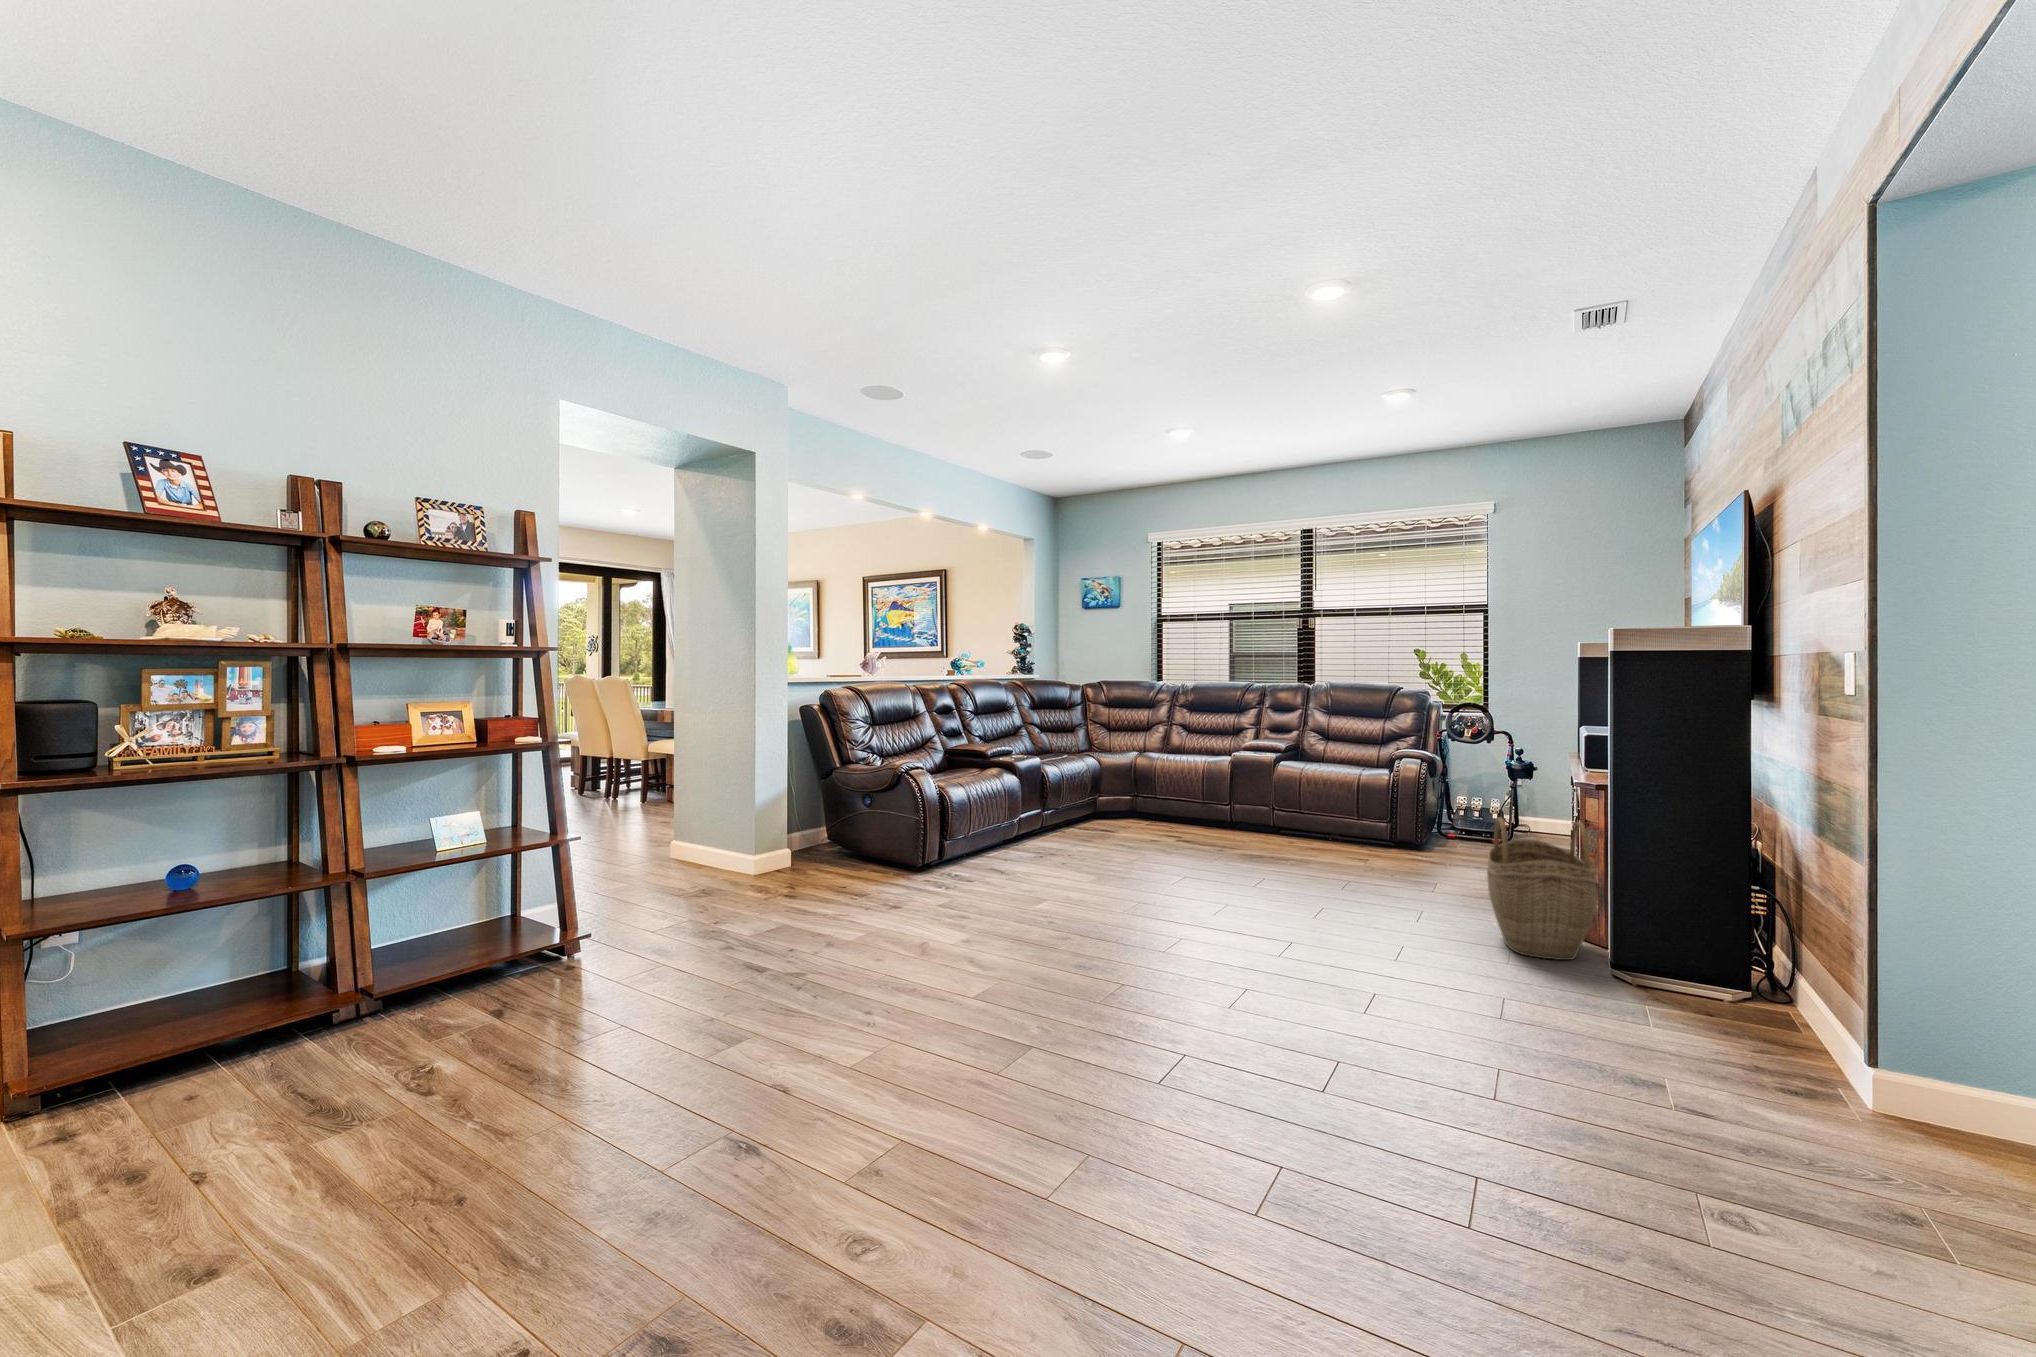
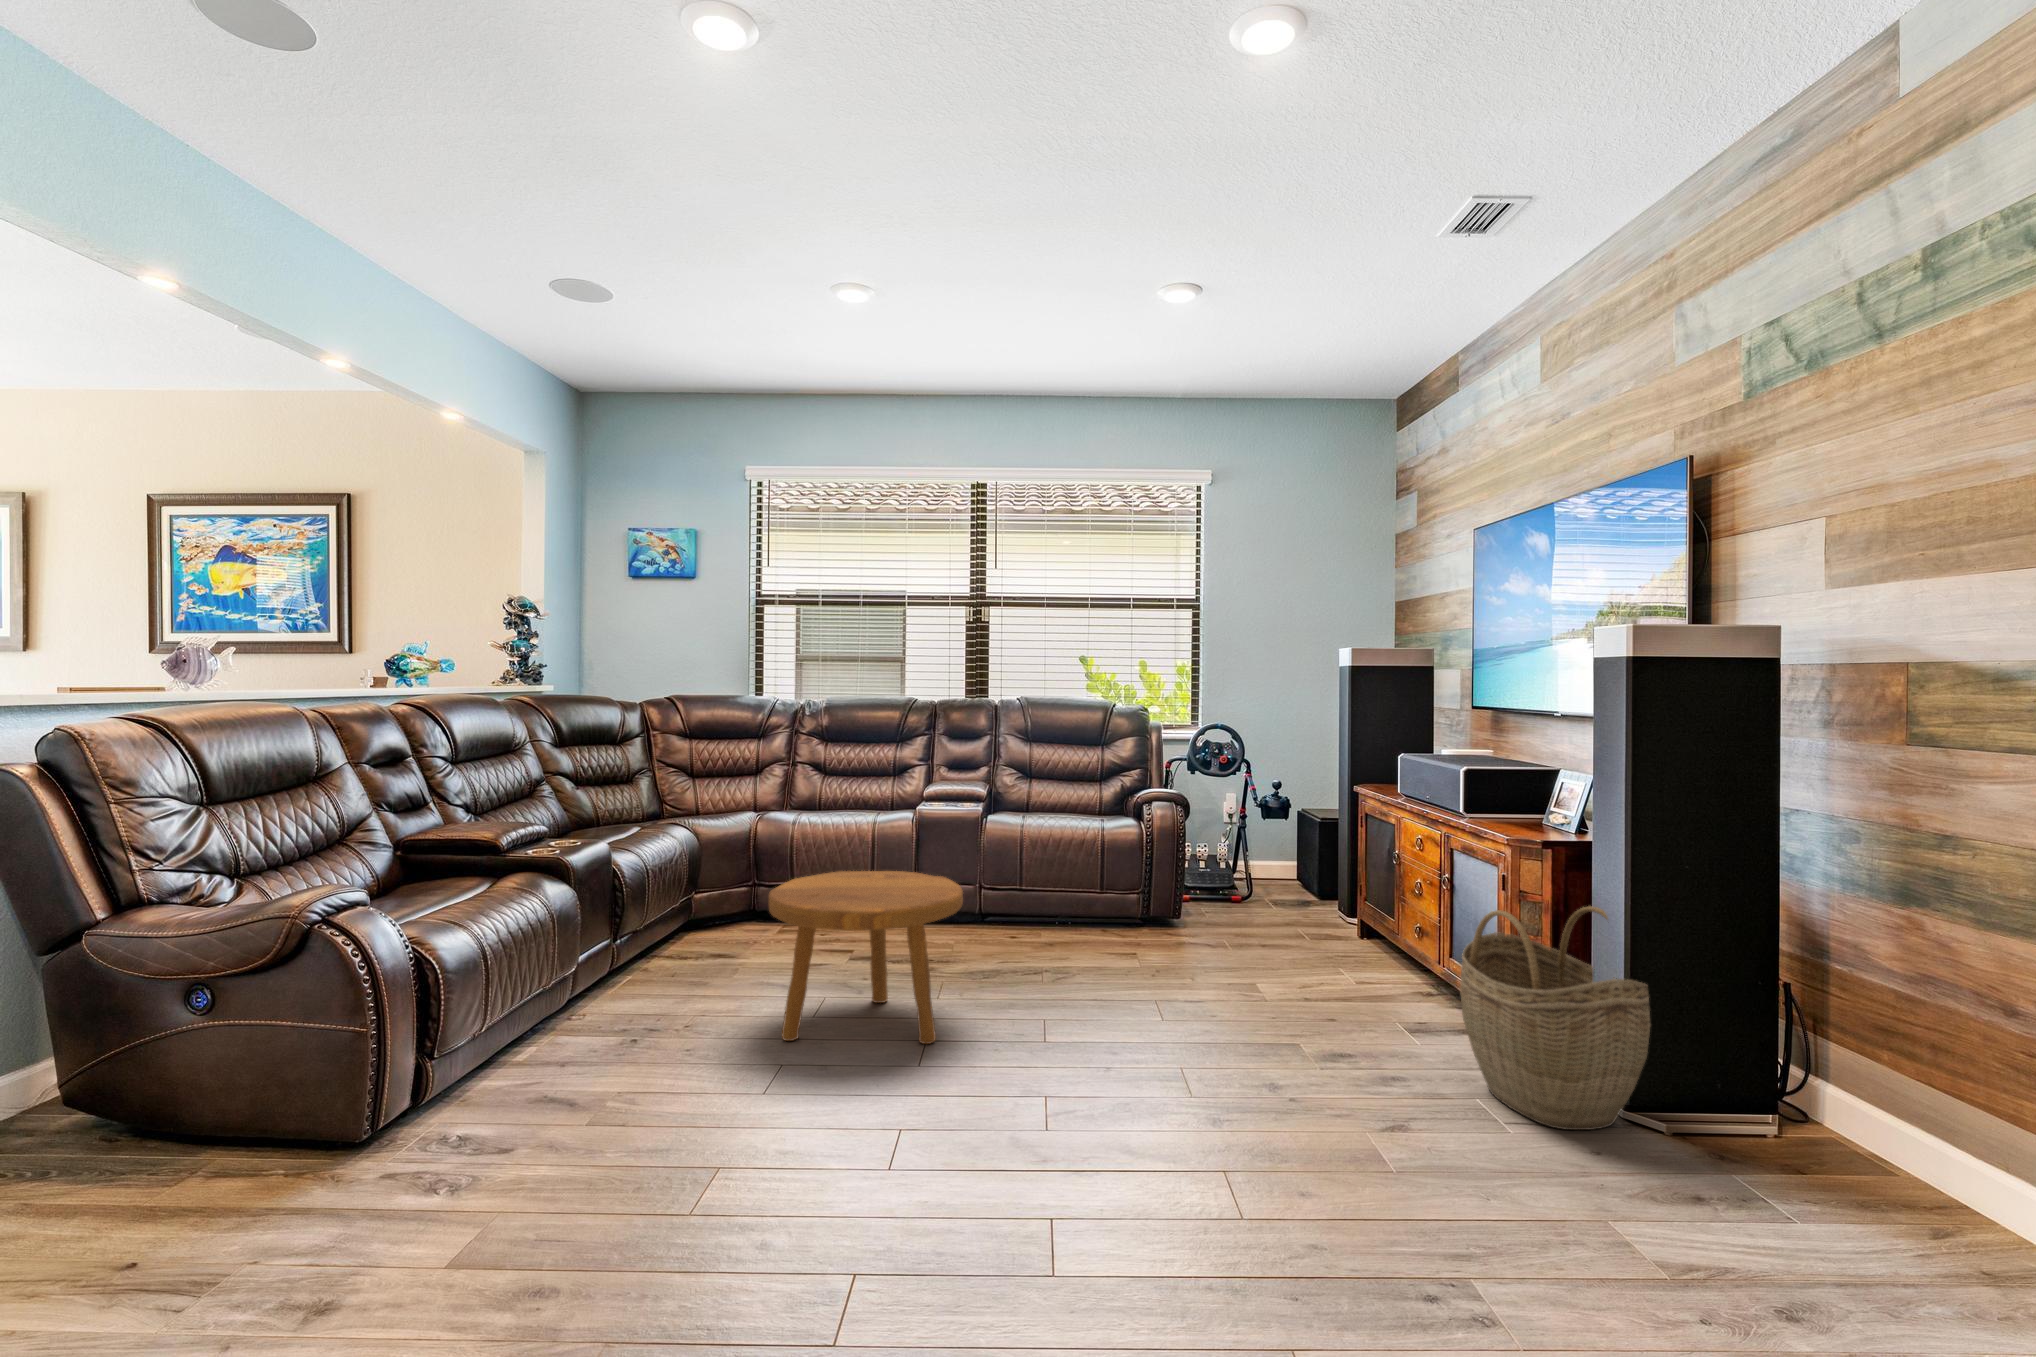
footstool: none [1102,780,1210,874] -> present [769,871,963,1044]

